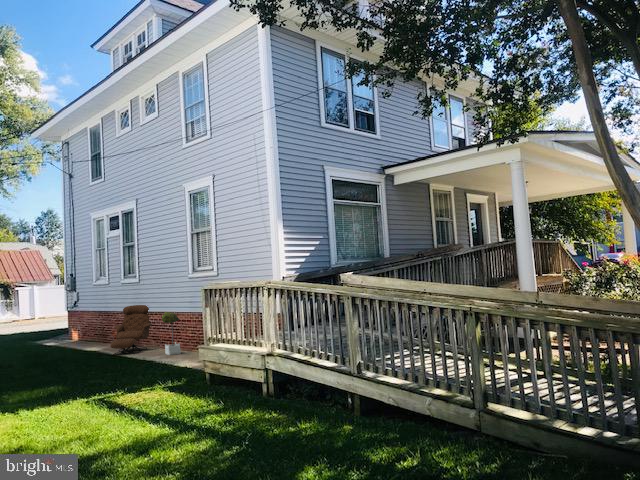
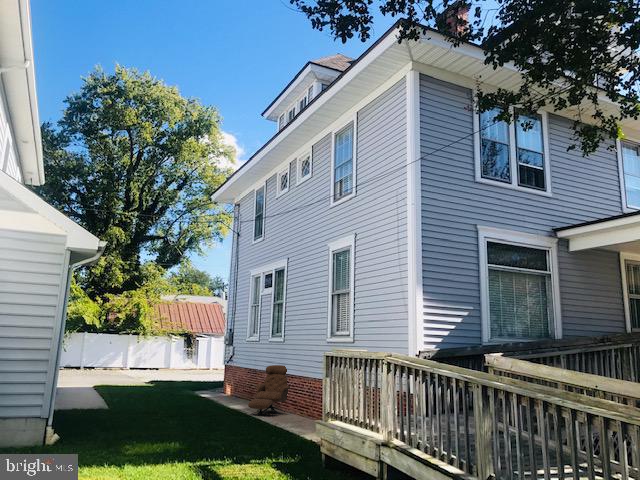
potted tree: present [162,312,181,355] -> none [297,375,316,423]

